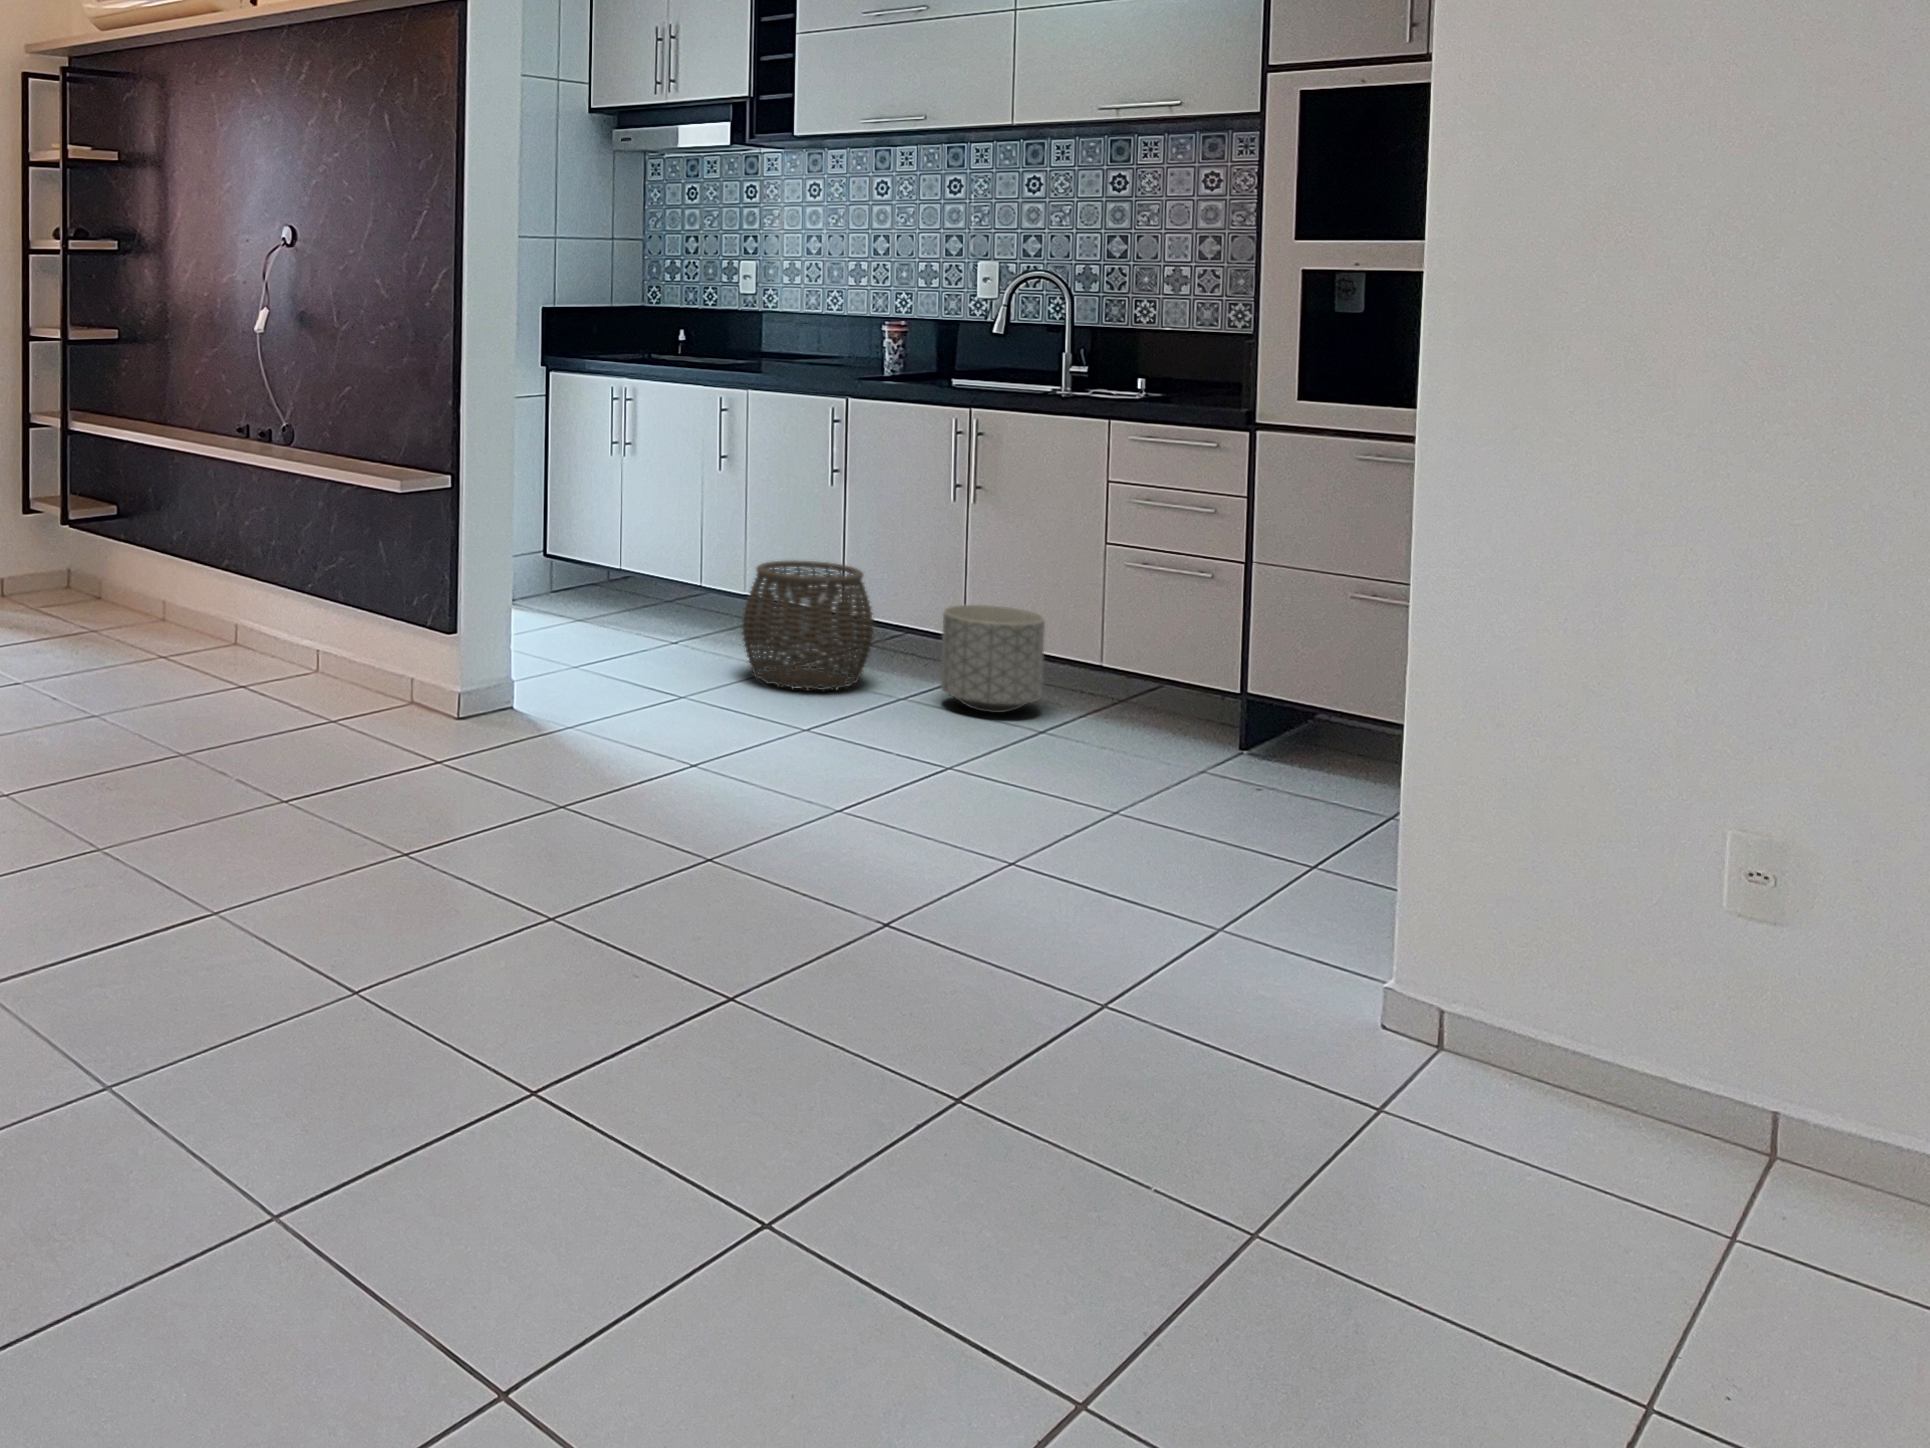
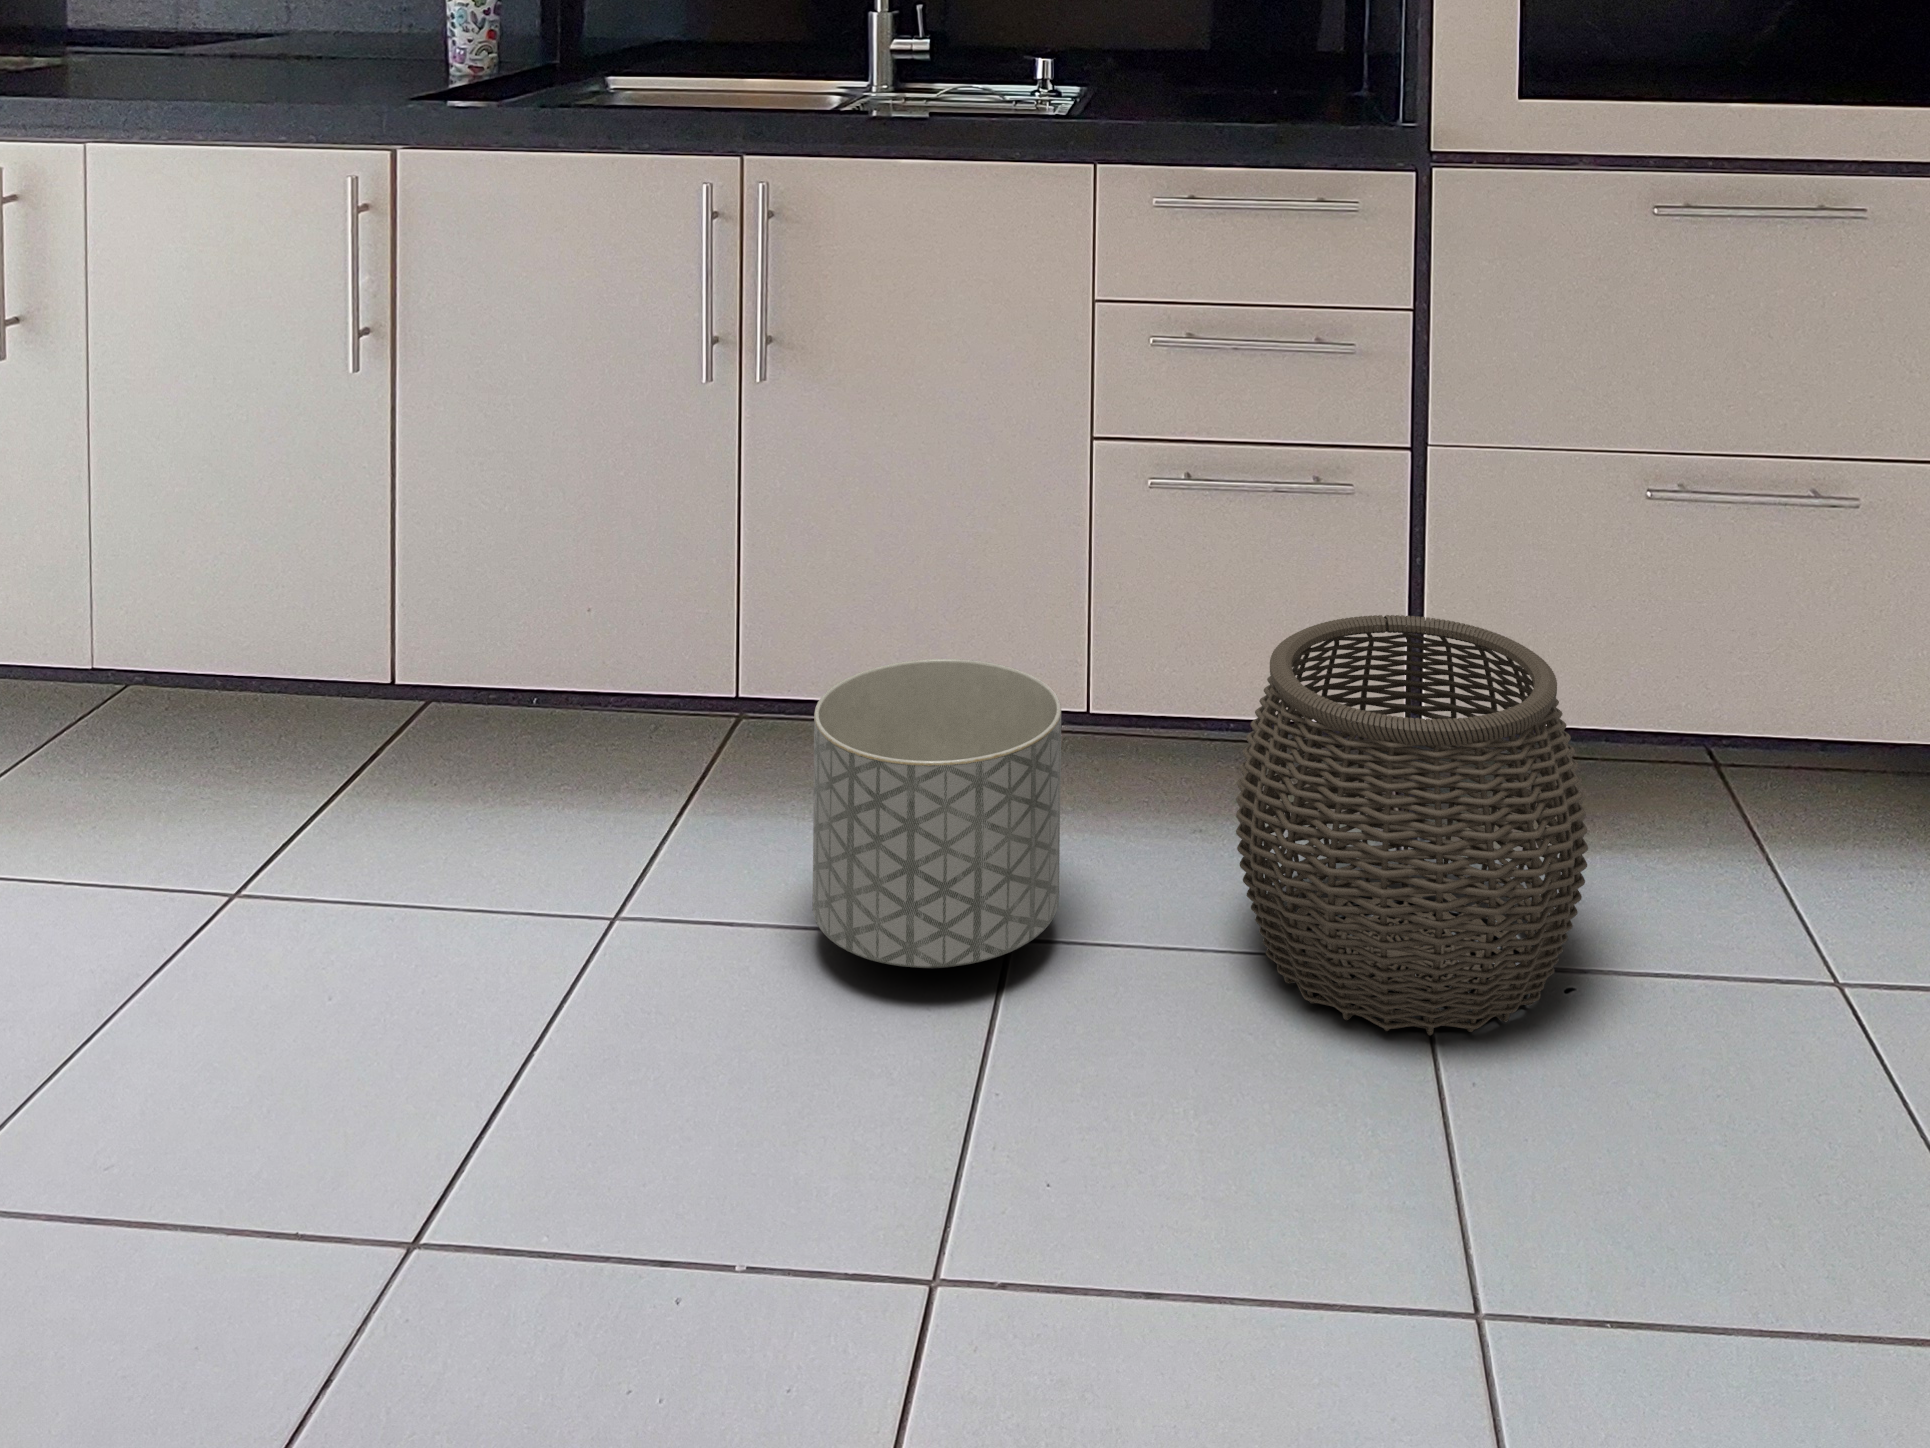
woven basket: present [742,561,874,691] -> present [1236,615,1588,1035]

